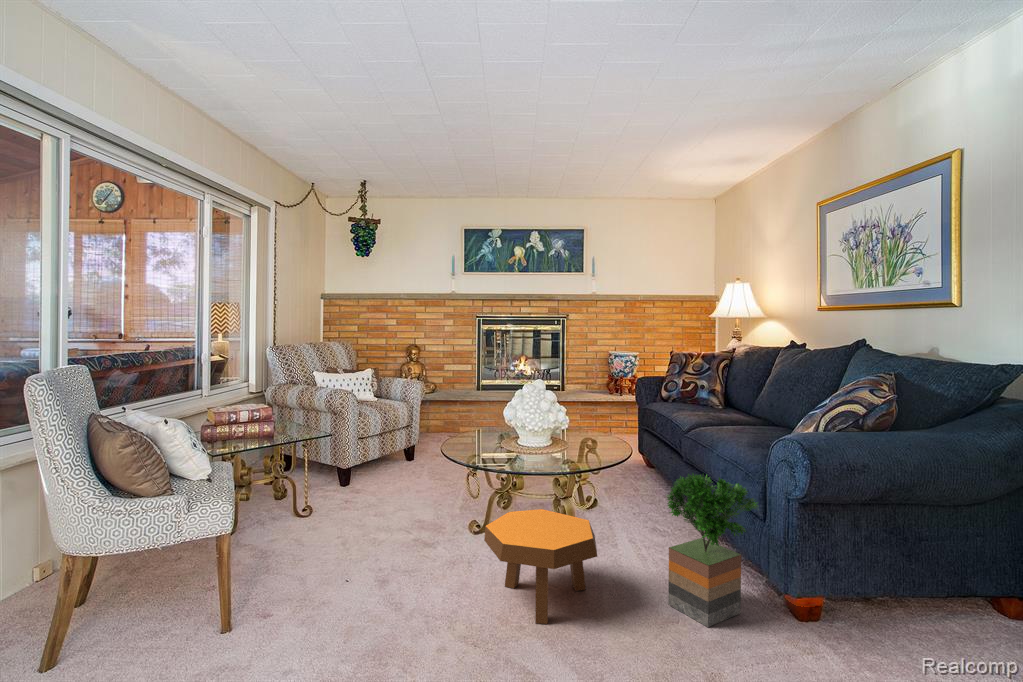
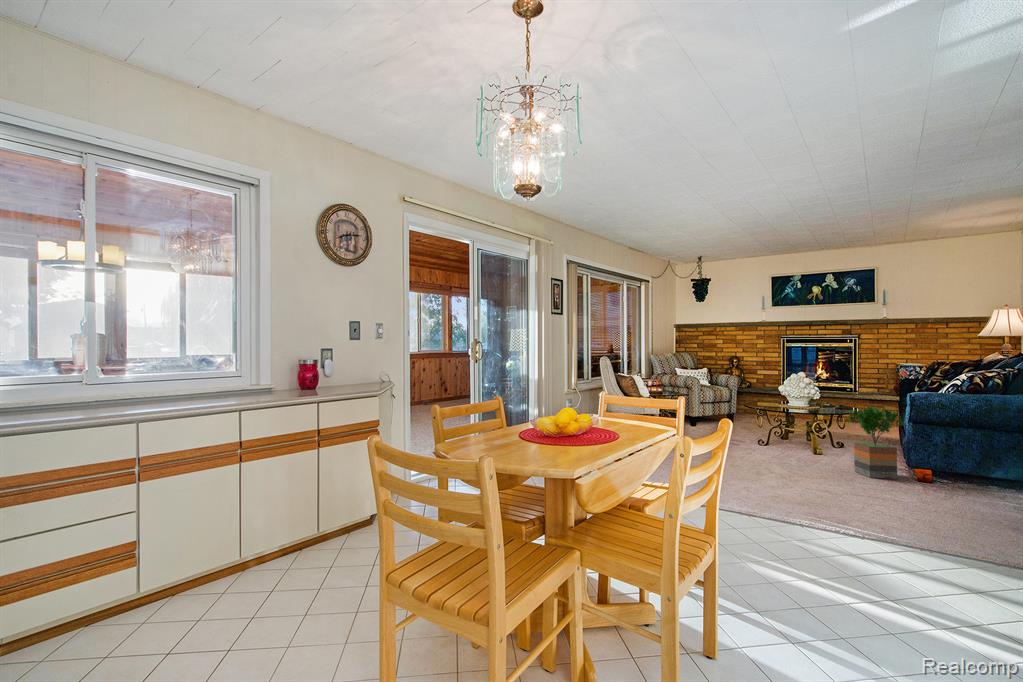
footstool: present [484,509,597,624] -> none [754,425,816,465]

